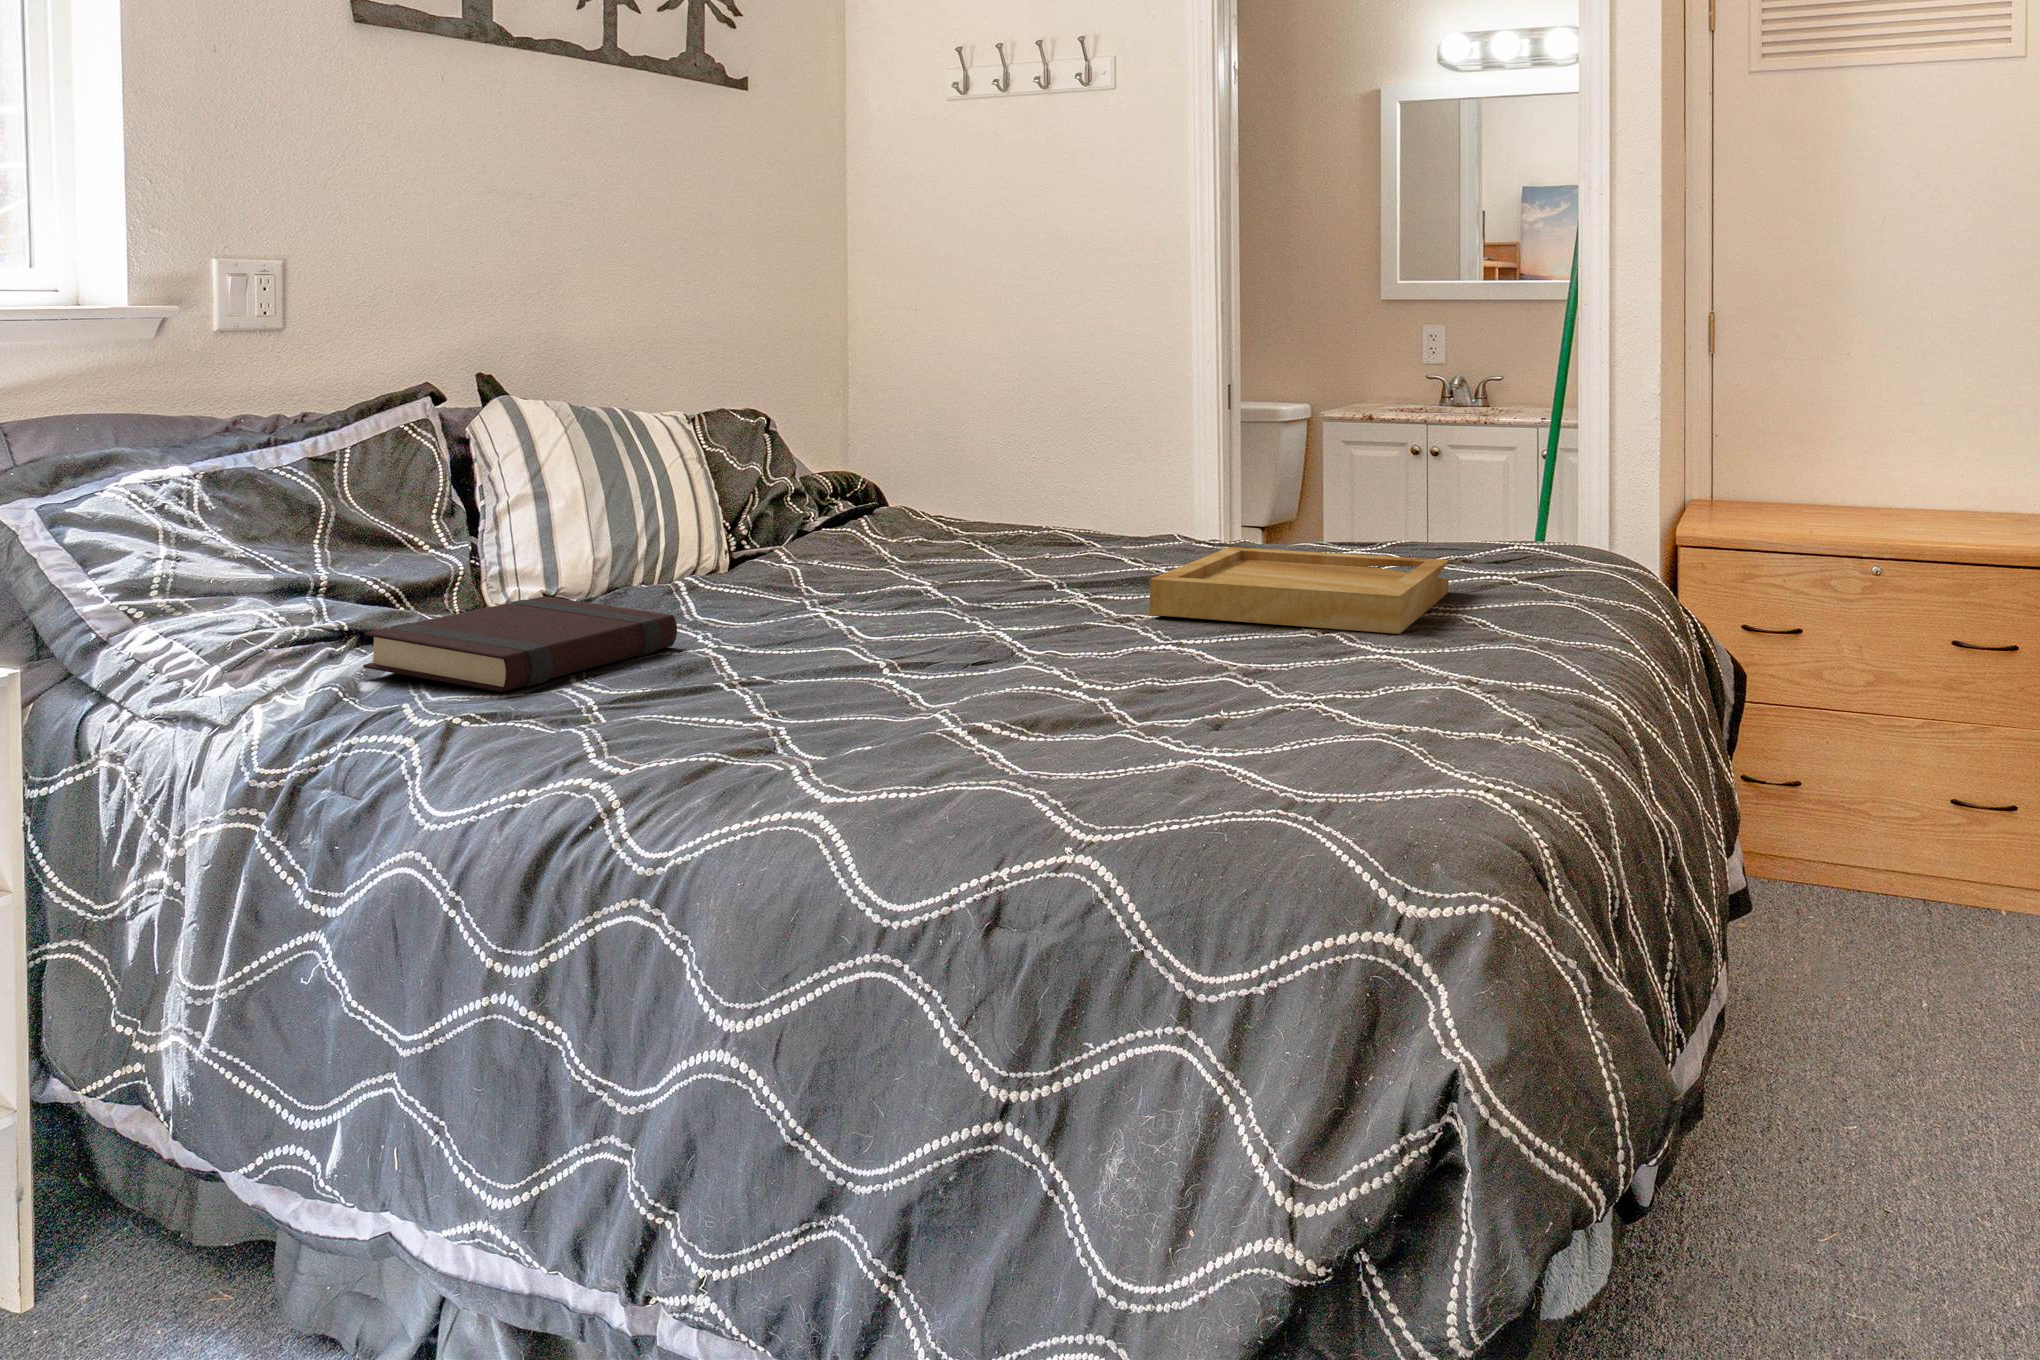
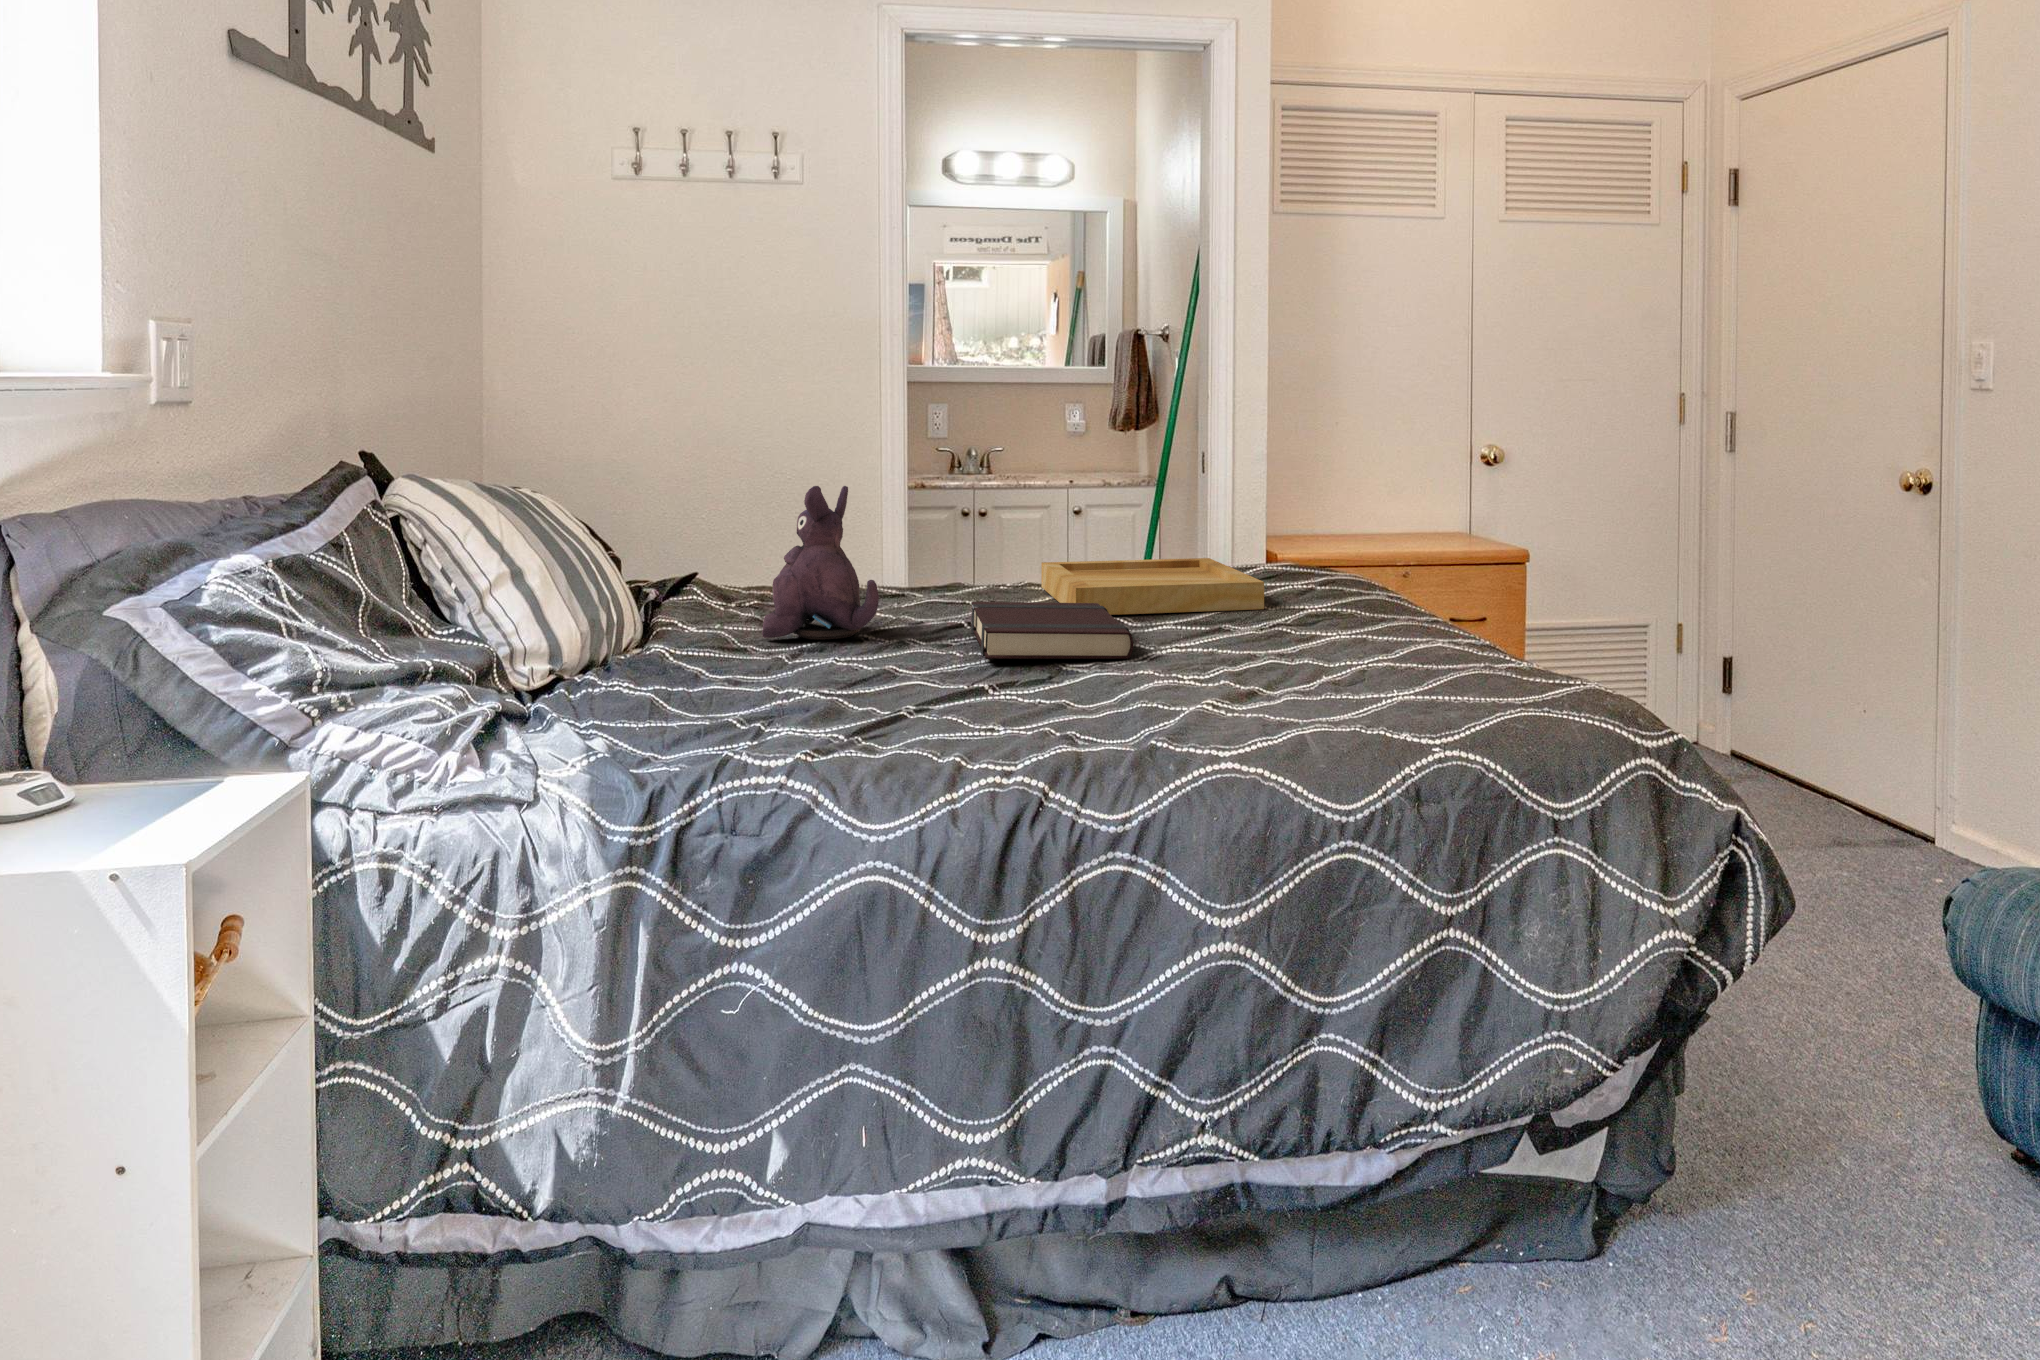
plush toy: none [799,435,911,610] -> present [762,486,879,640]
book: present [363,596,677,692] -> present [970,602,1134,659]

